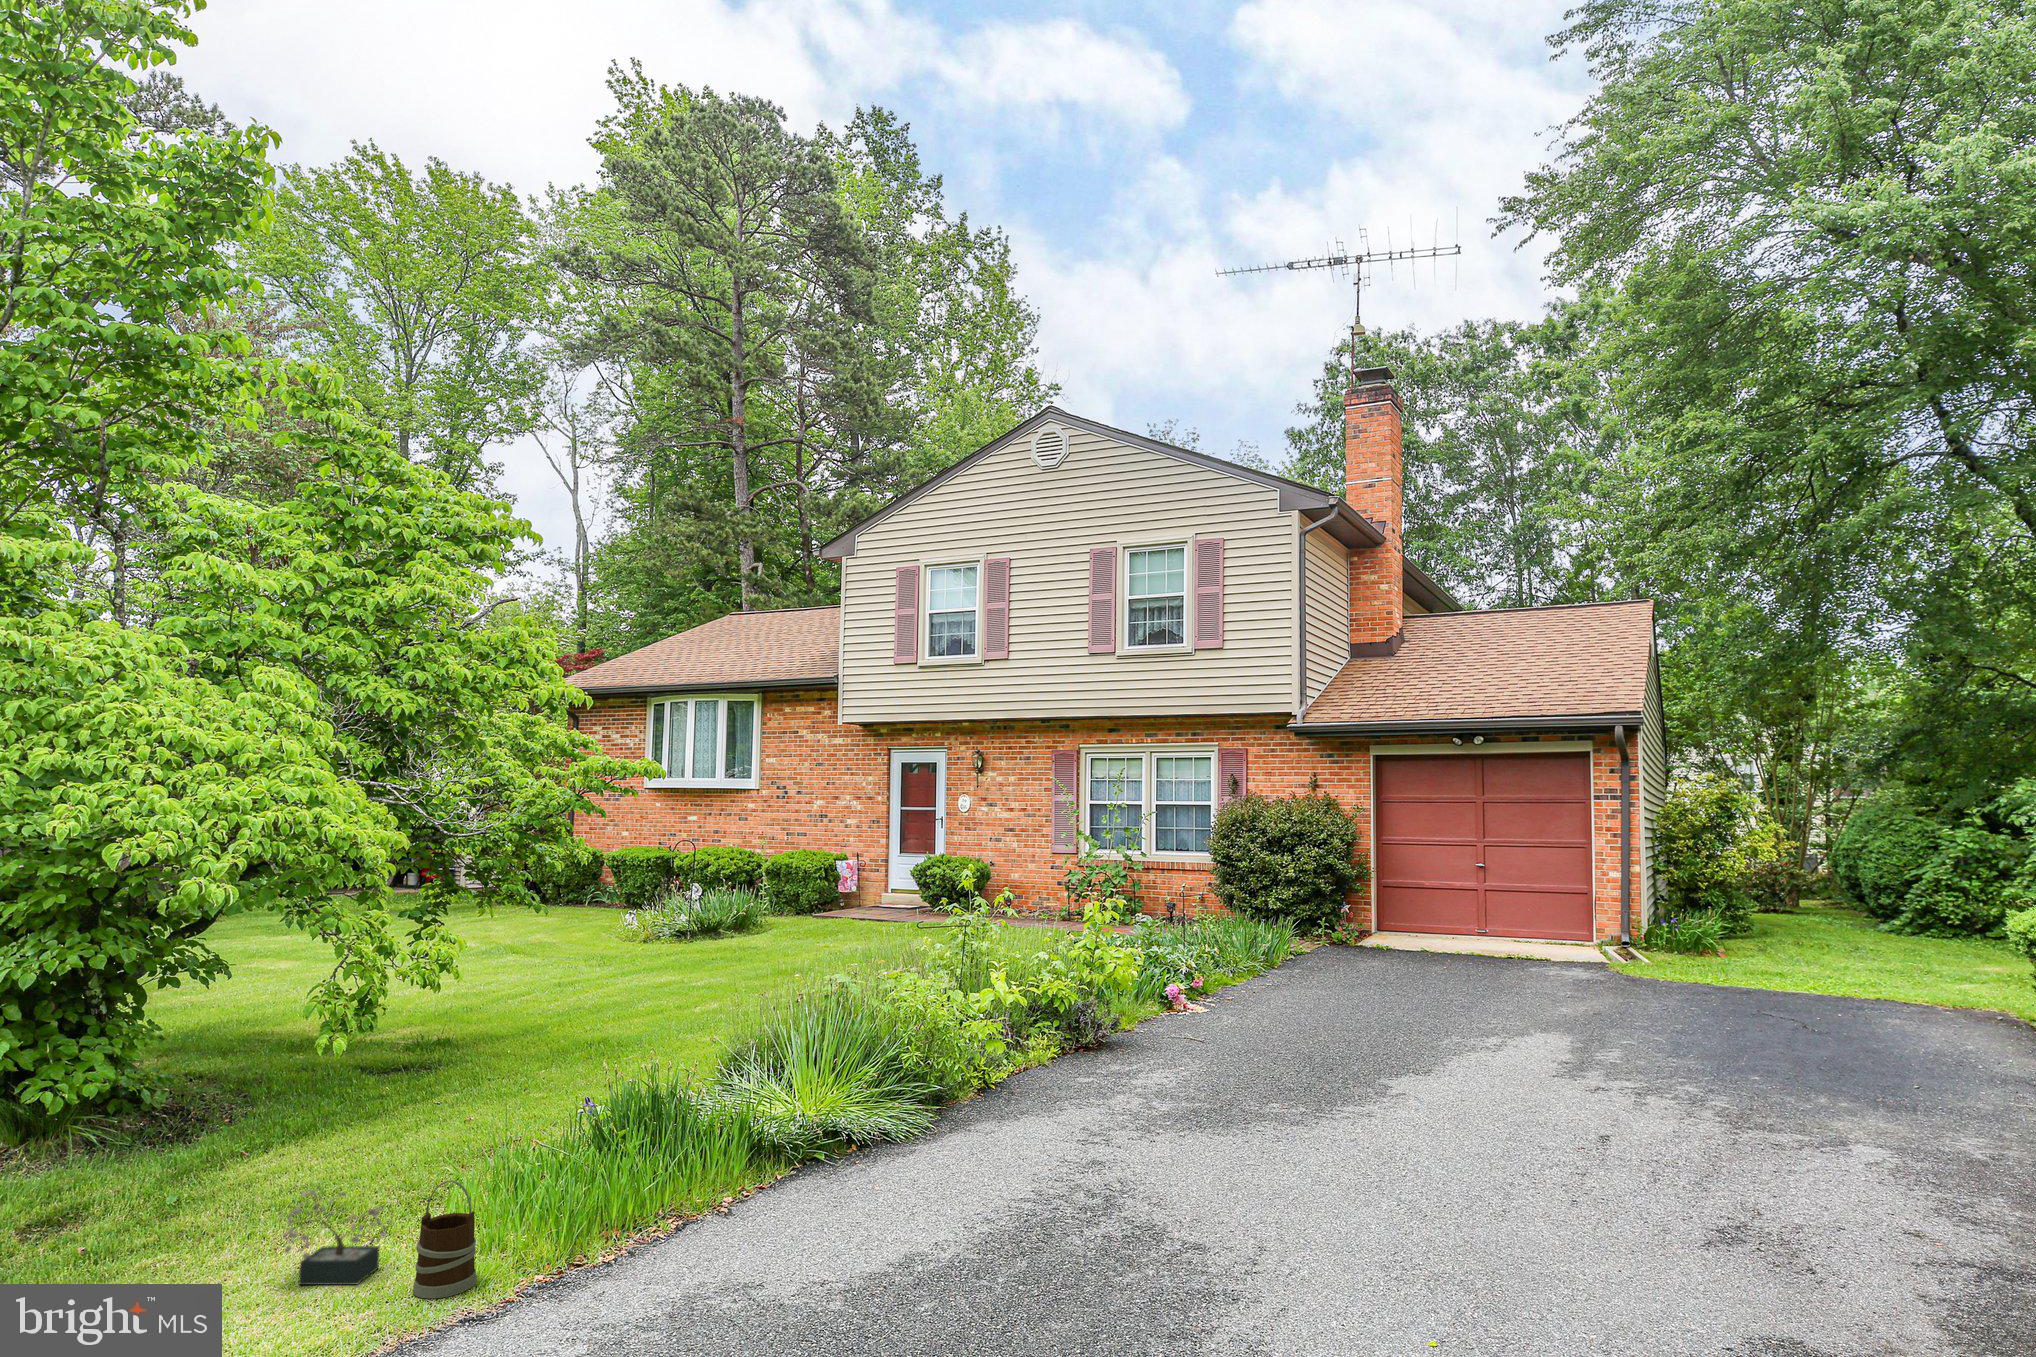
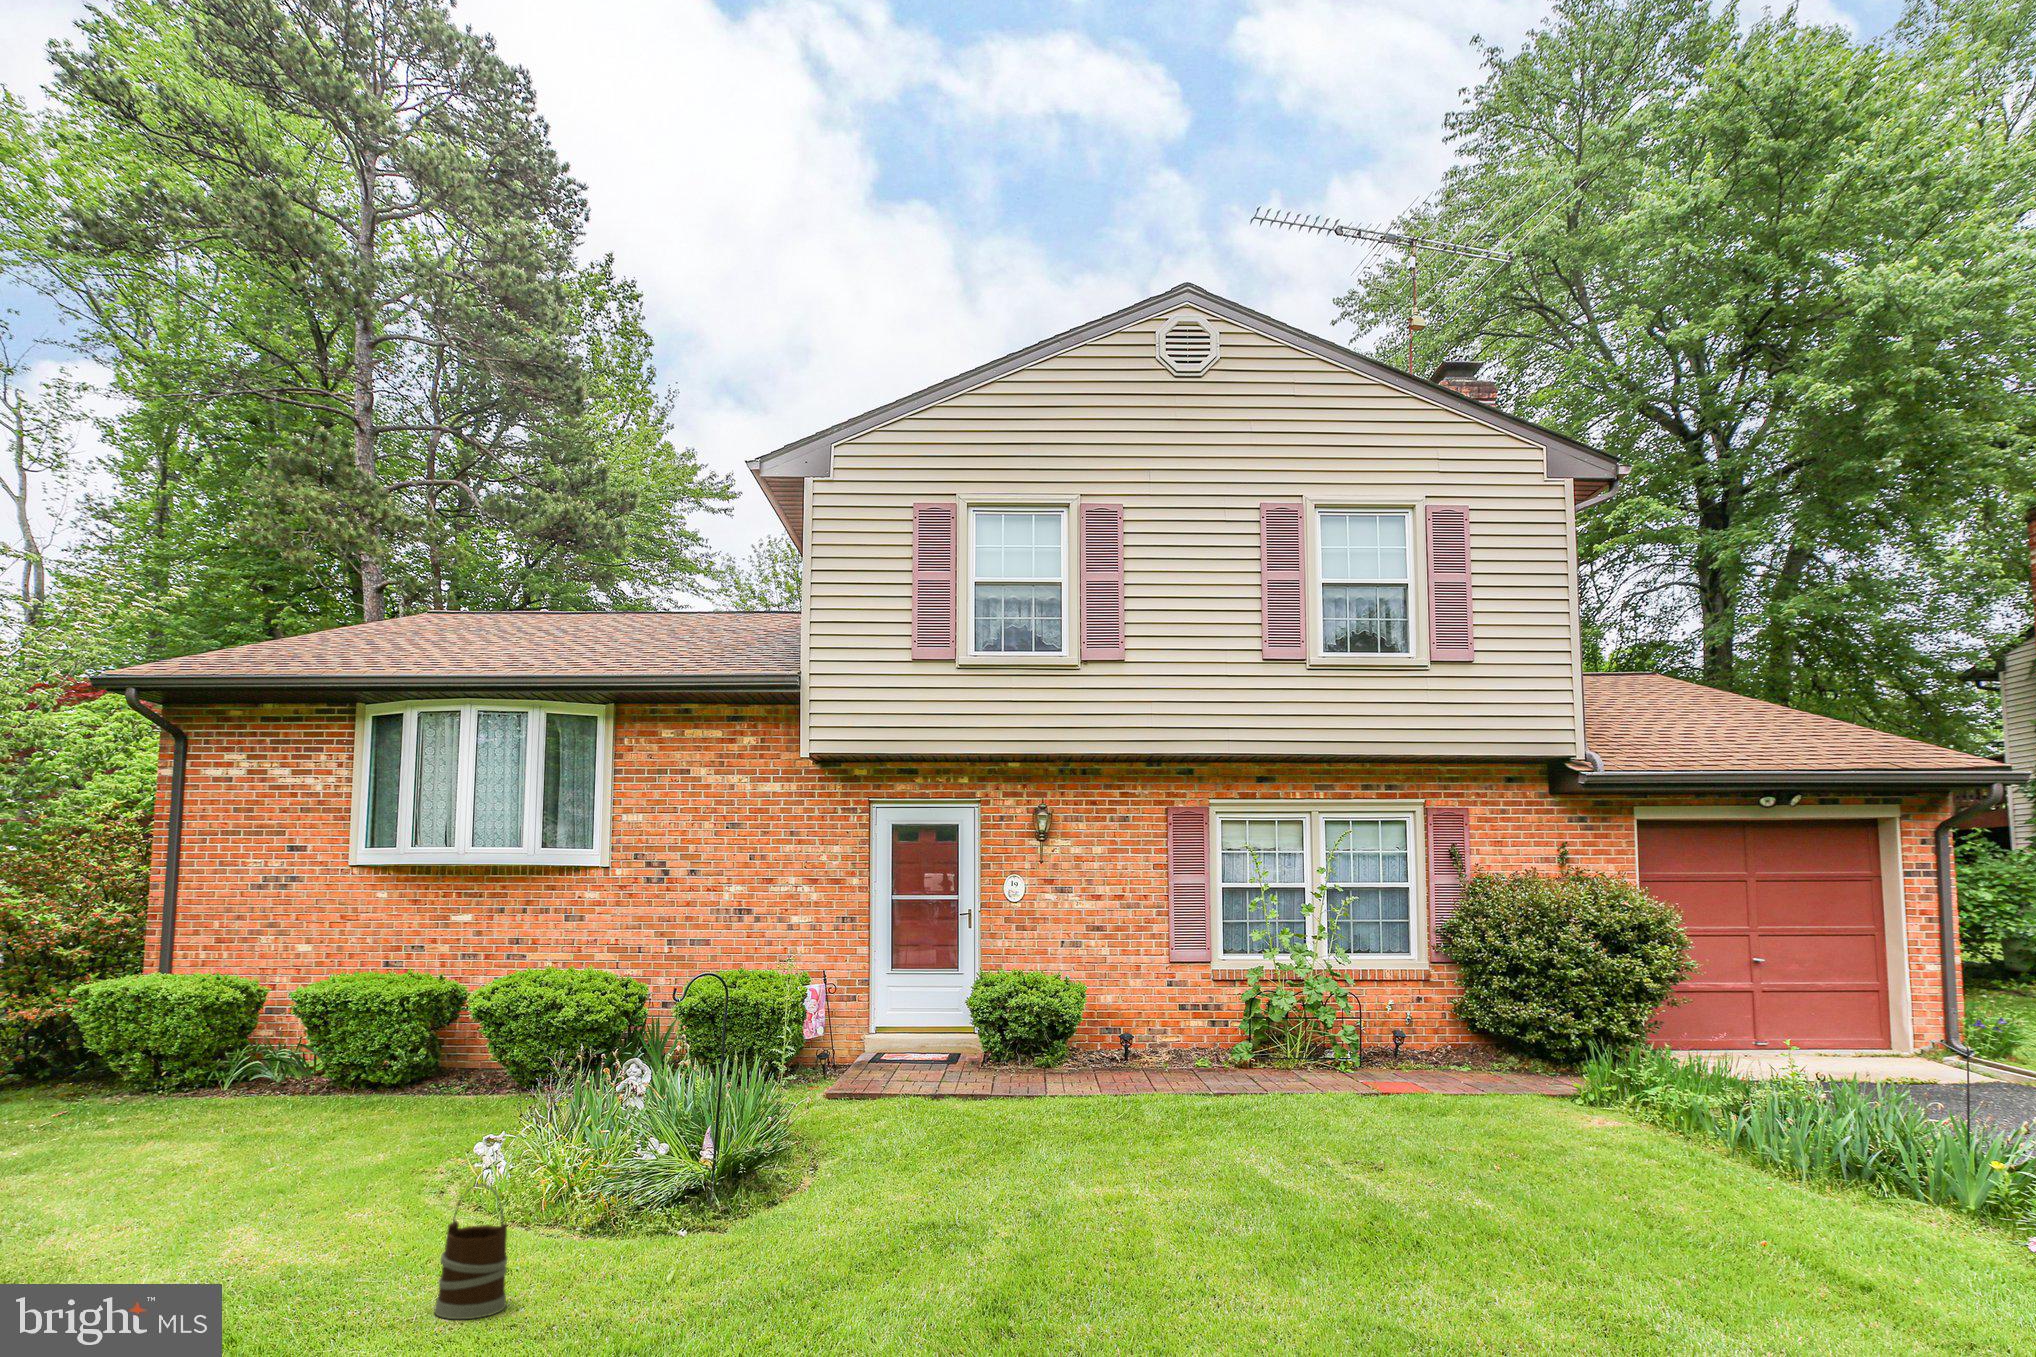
decorative plant: present [281,1186,392,1285] -> none [295,1187,421,1301]

